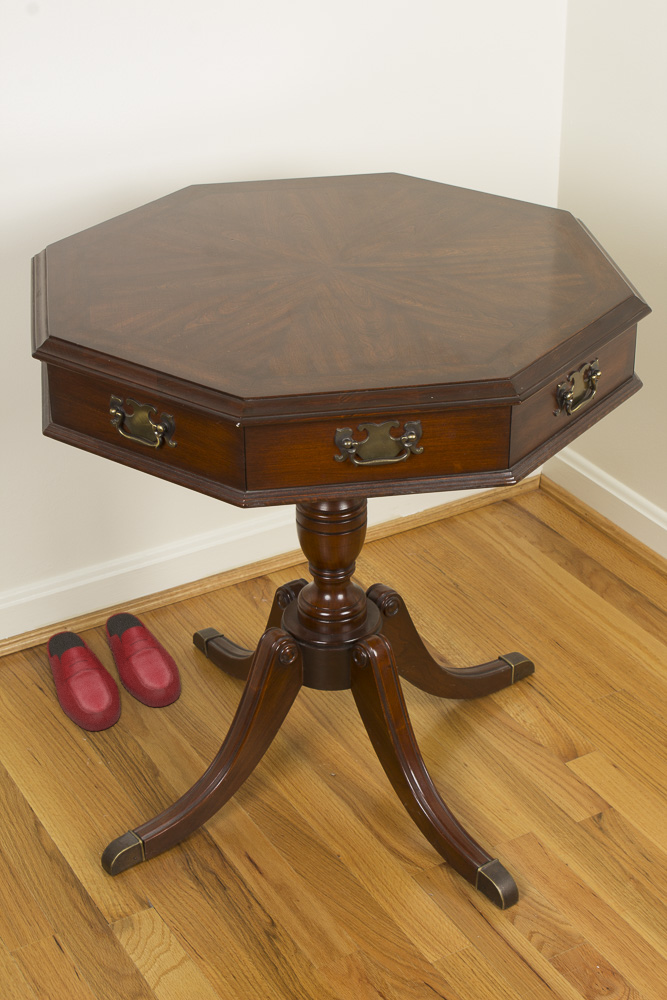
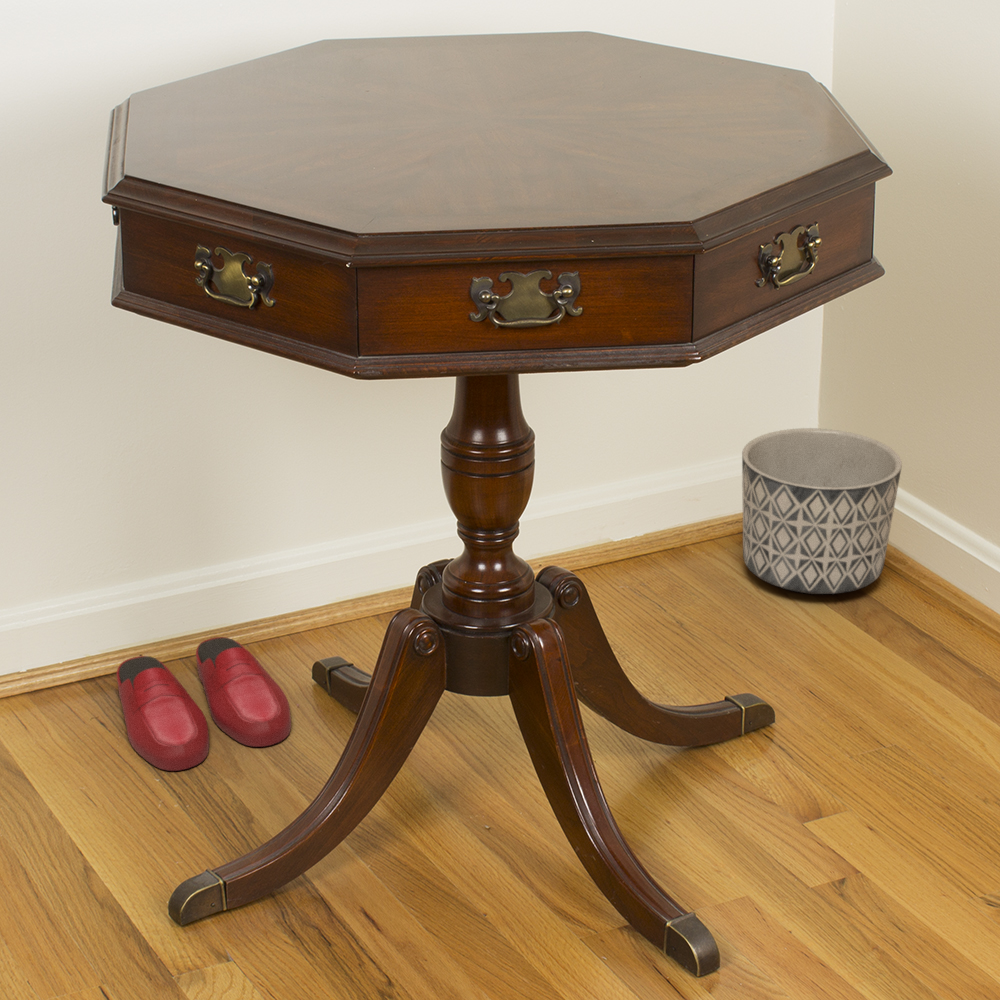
planter: none [500,435,618,561] -> present [742,428,902,594]

